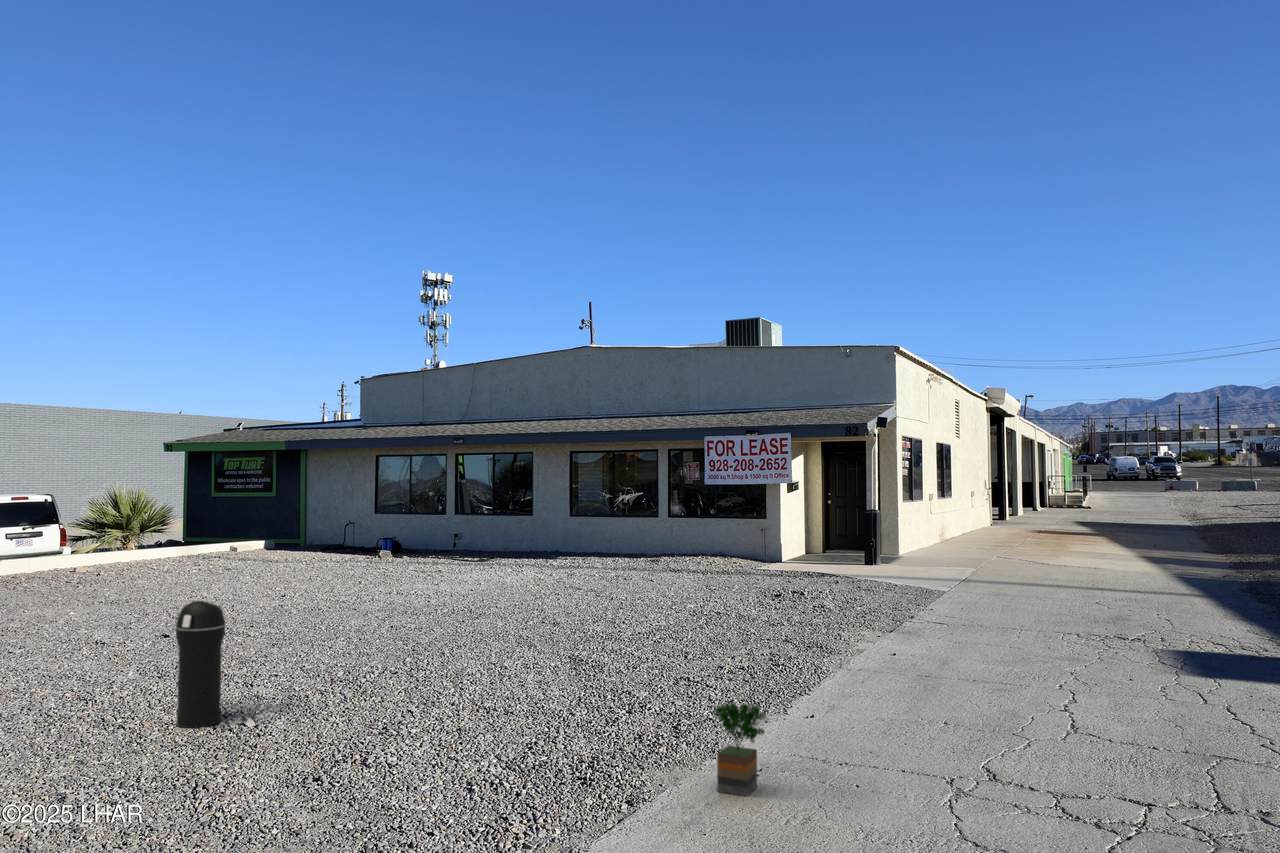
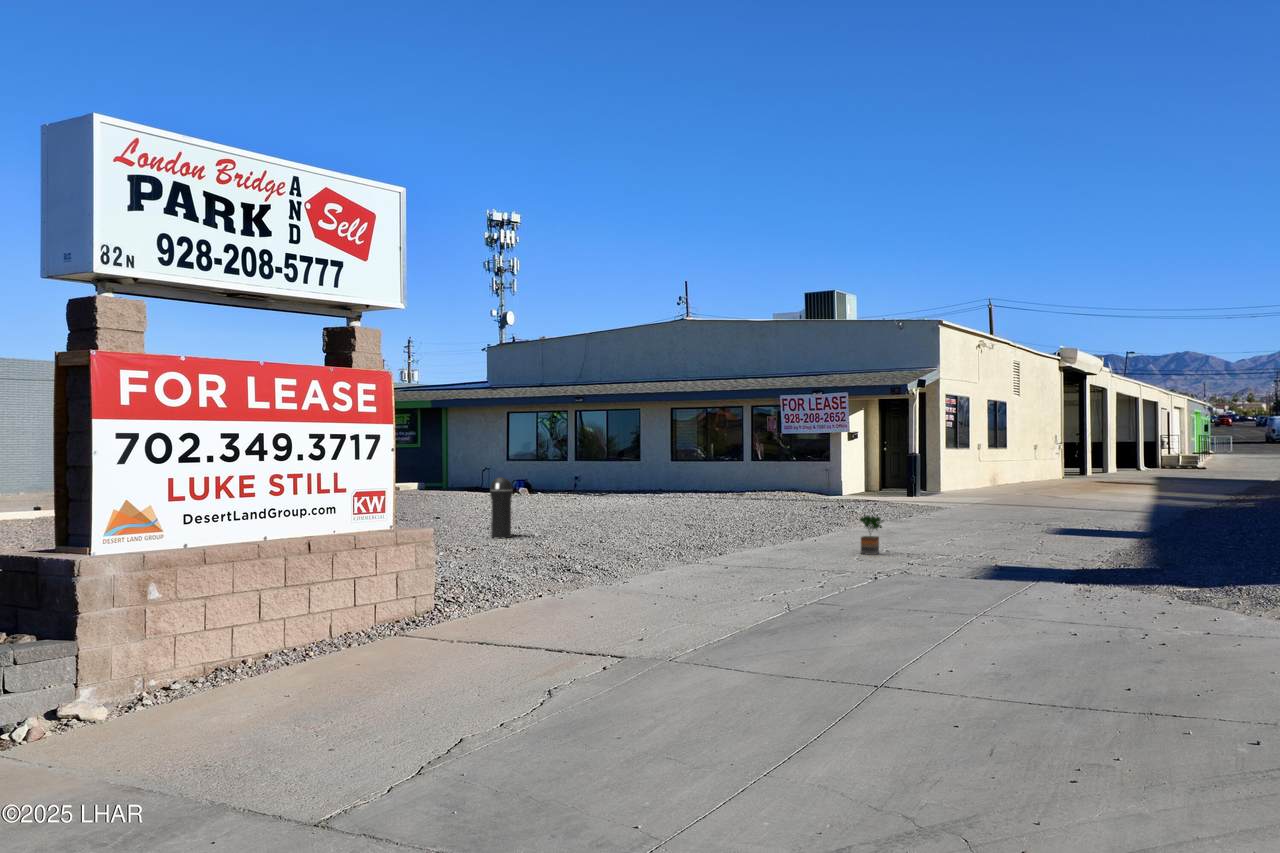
potted tree: present [715,703,766,796] -> present [860,516,883,555]

